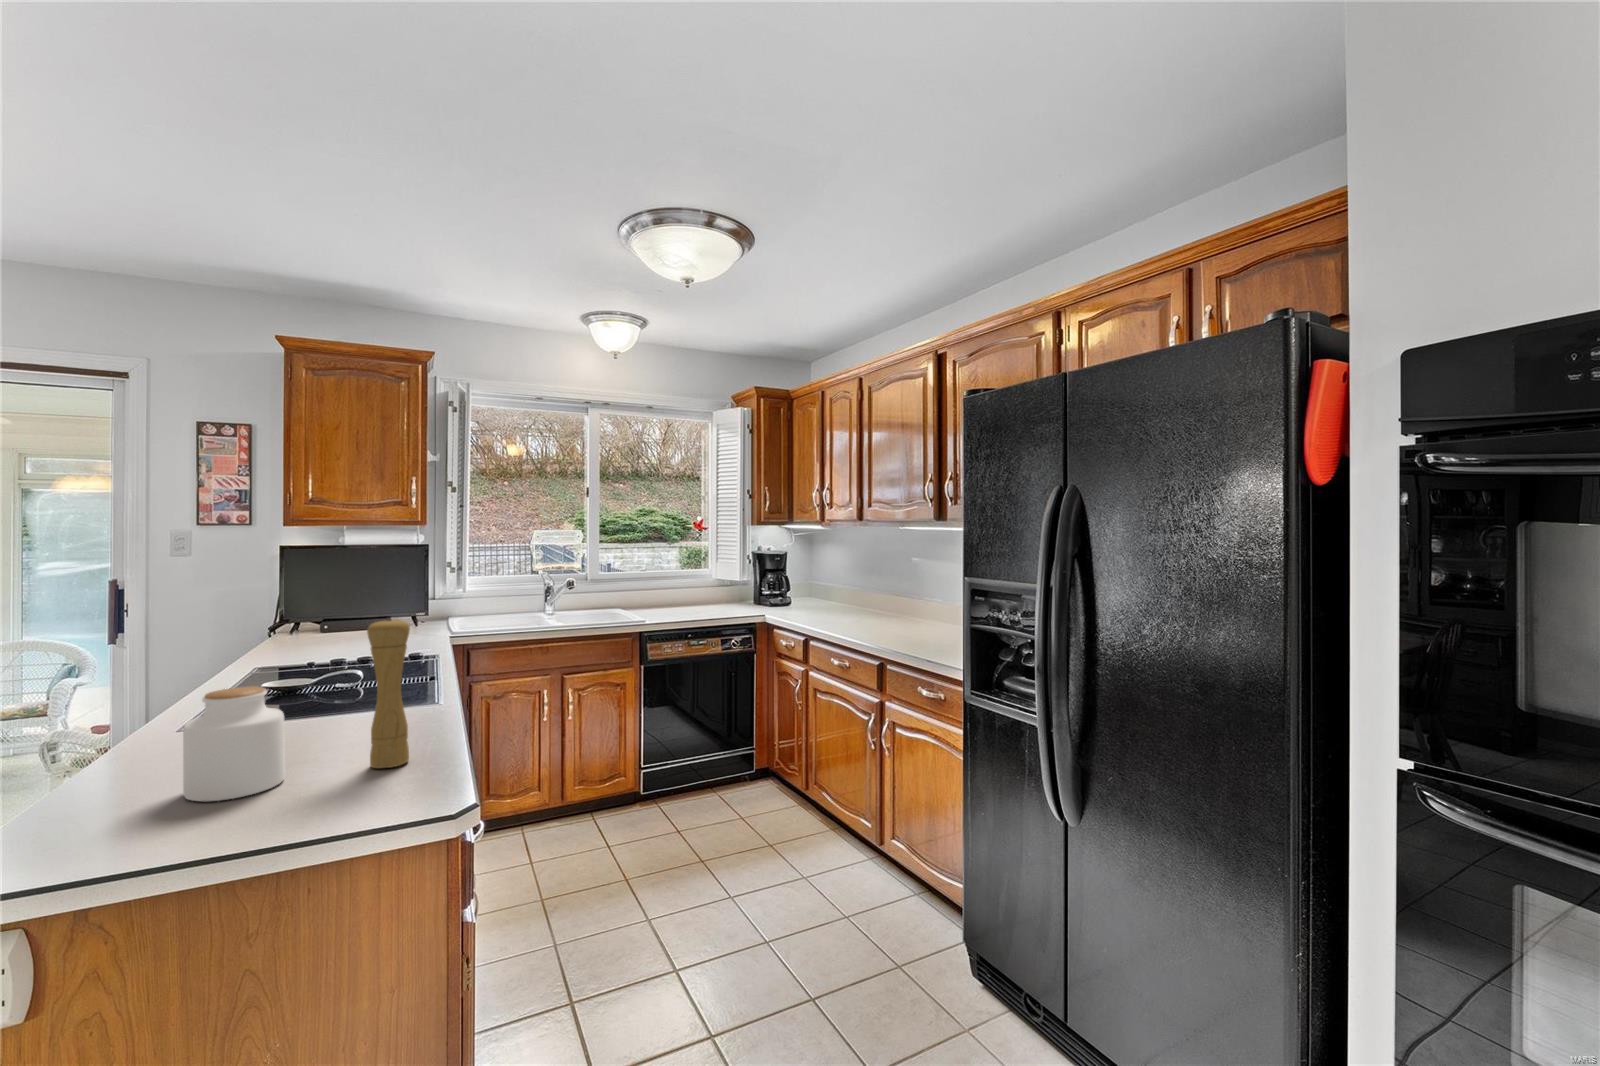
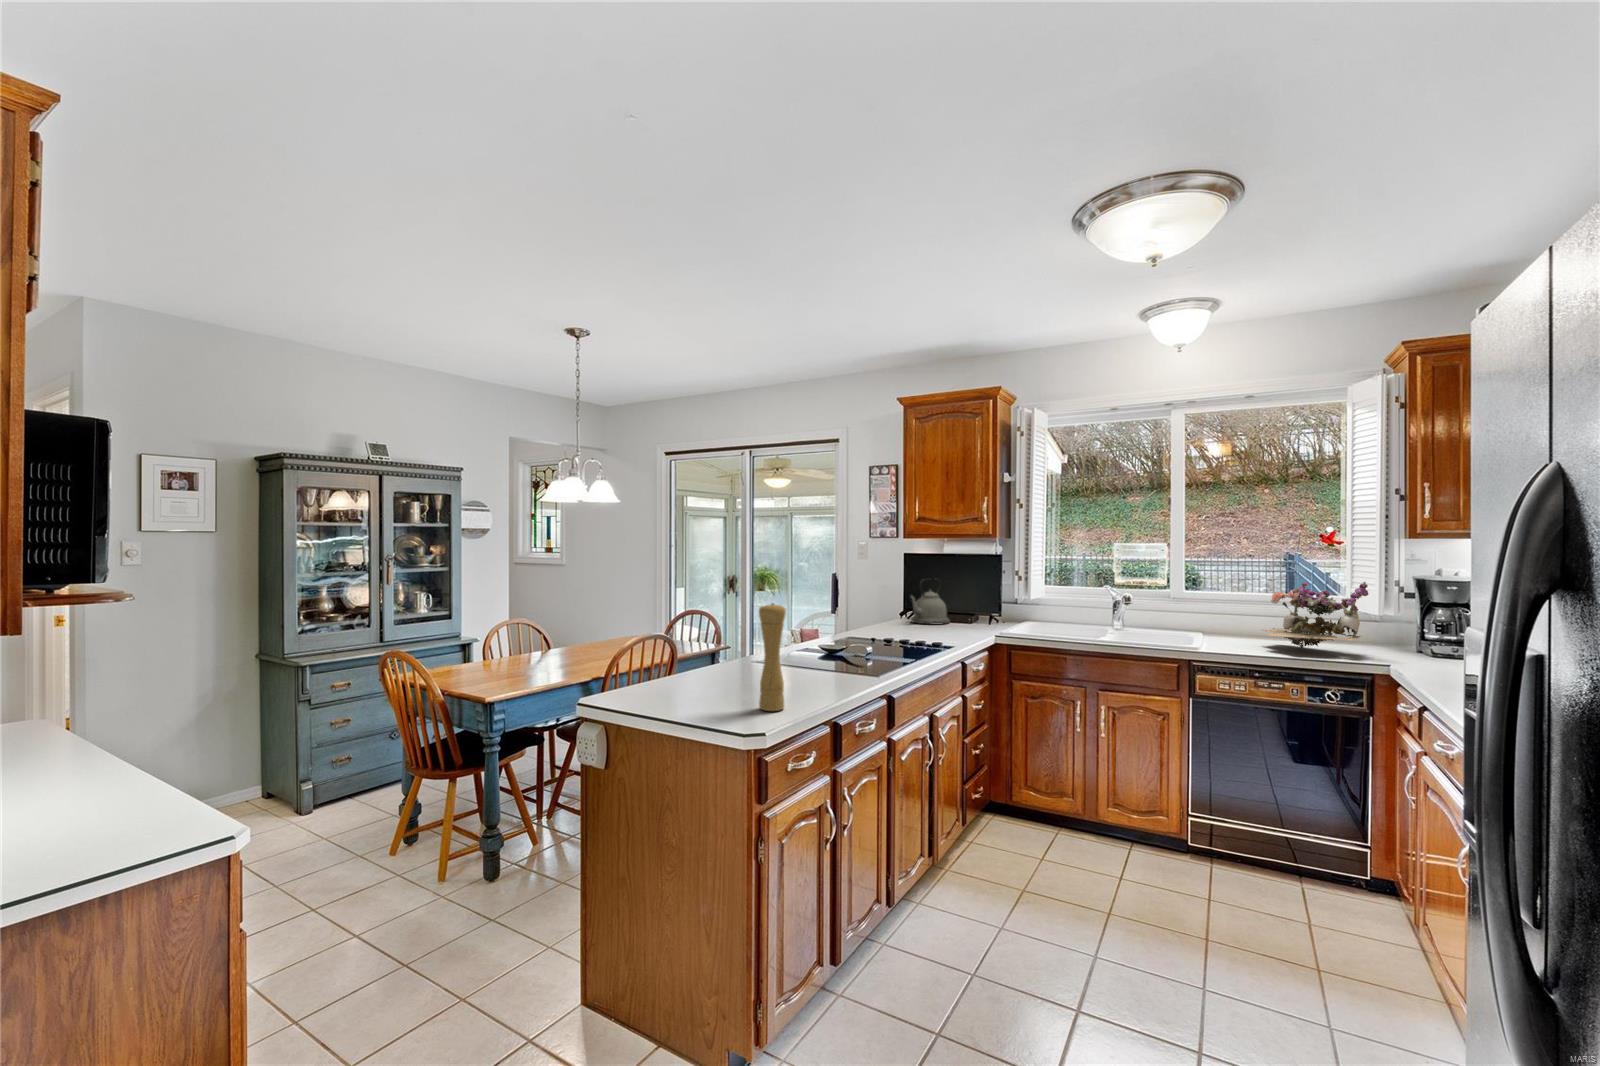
flower arrangement: none [677,557,748,613] -> present [1263,582,1368,649]
kettle: none [307,578,366,638] -> present [910,579,950,625]
jar: present [183,686,285,802] -> none [675,637,727,704]

